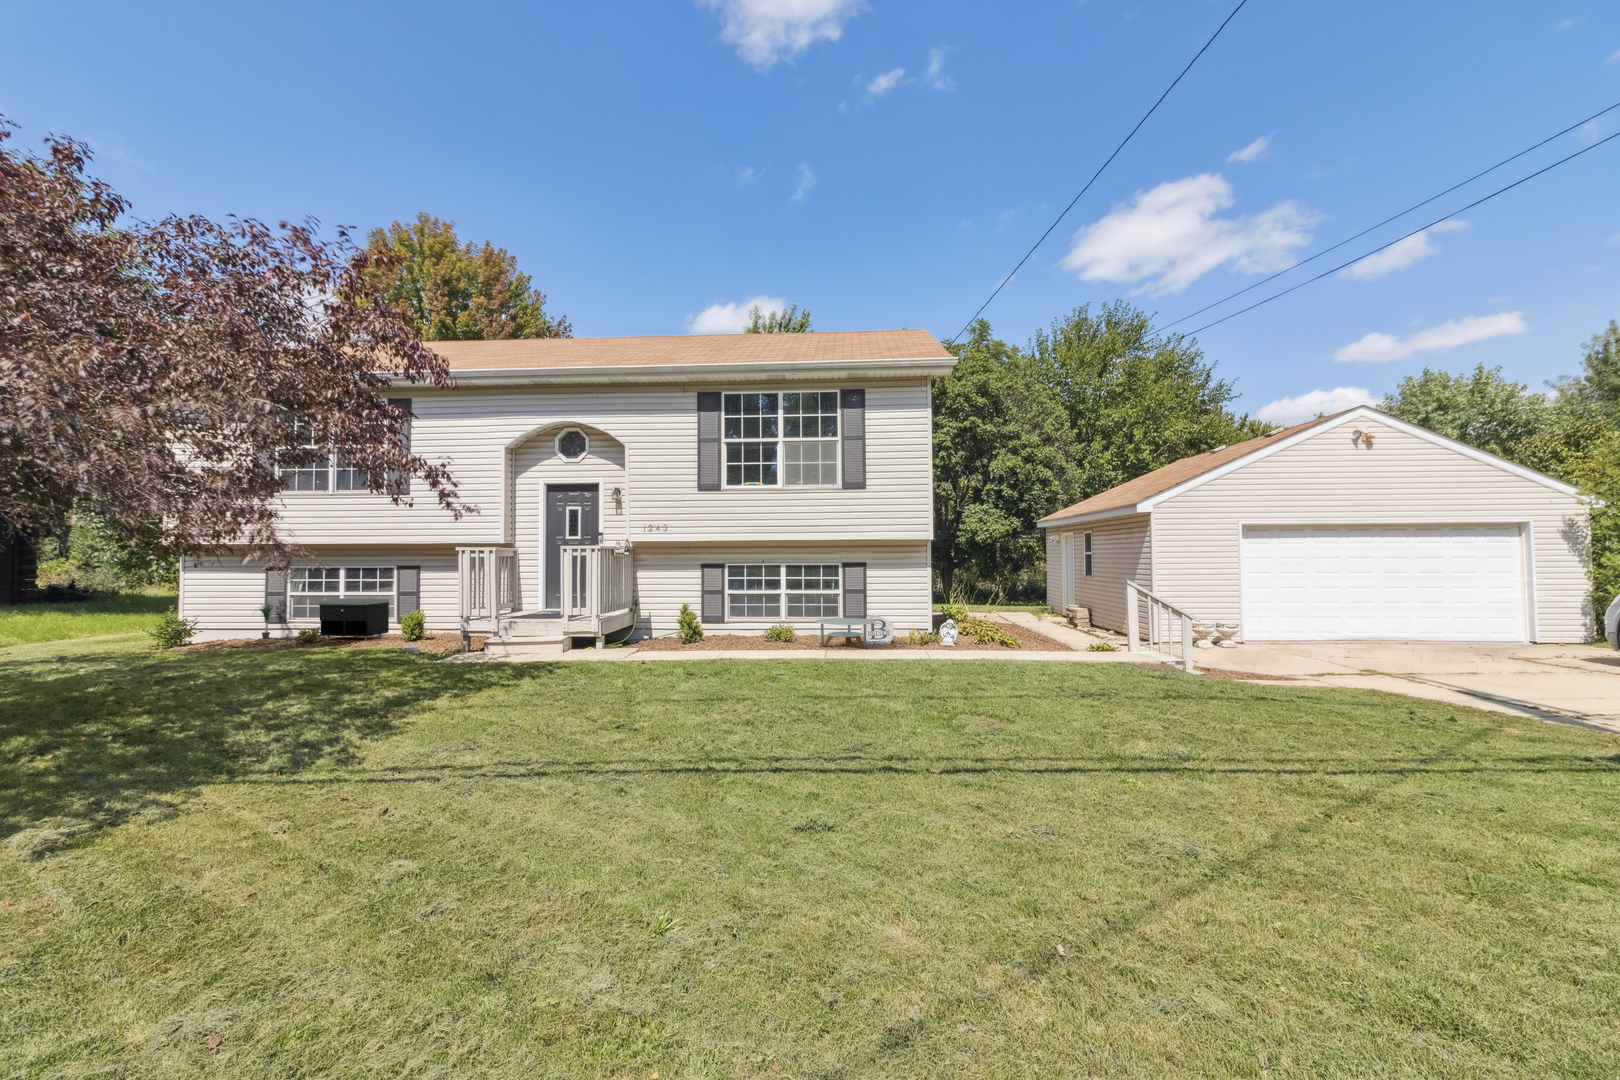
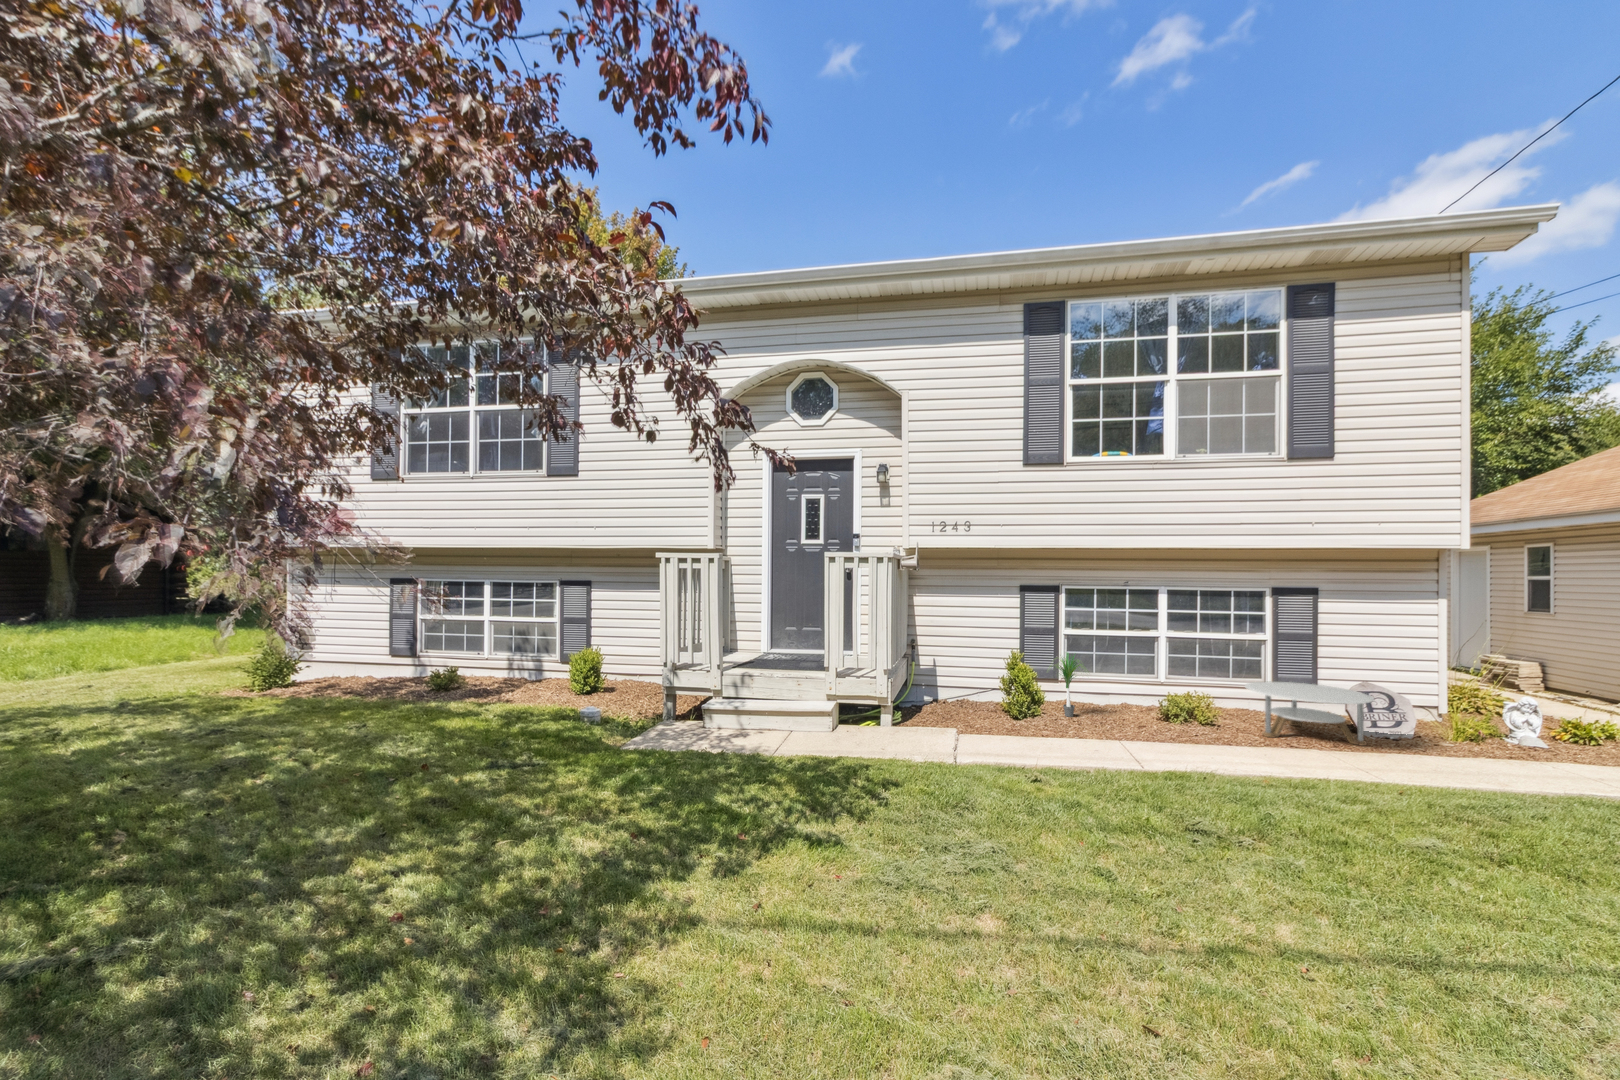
storage bench: present [318,598,389,640] -> none [459,625,549,688]
potted plant: present [260,604,273,639] -> present [1050,655,1080,717]

